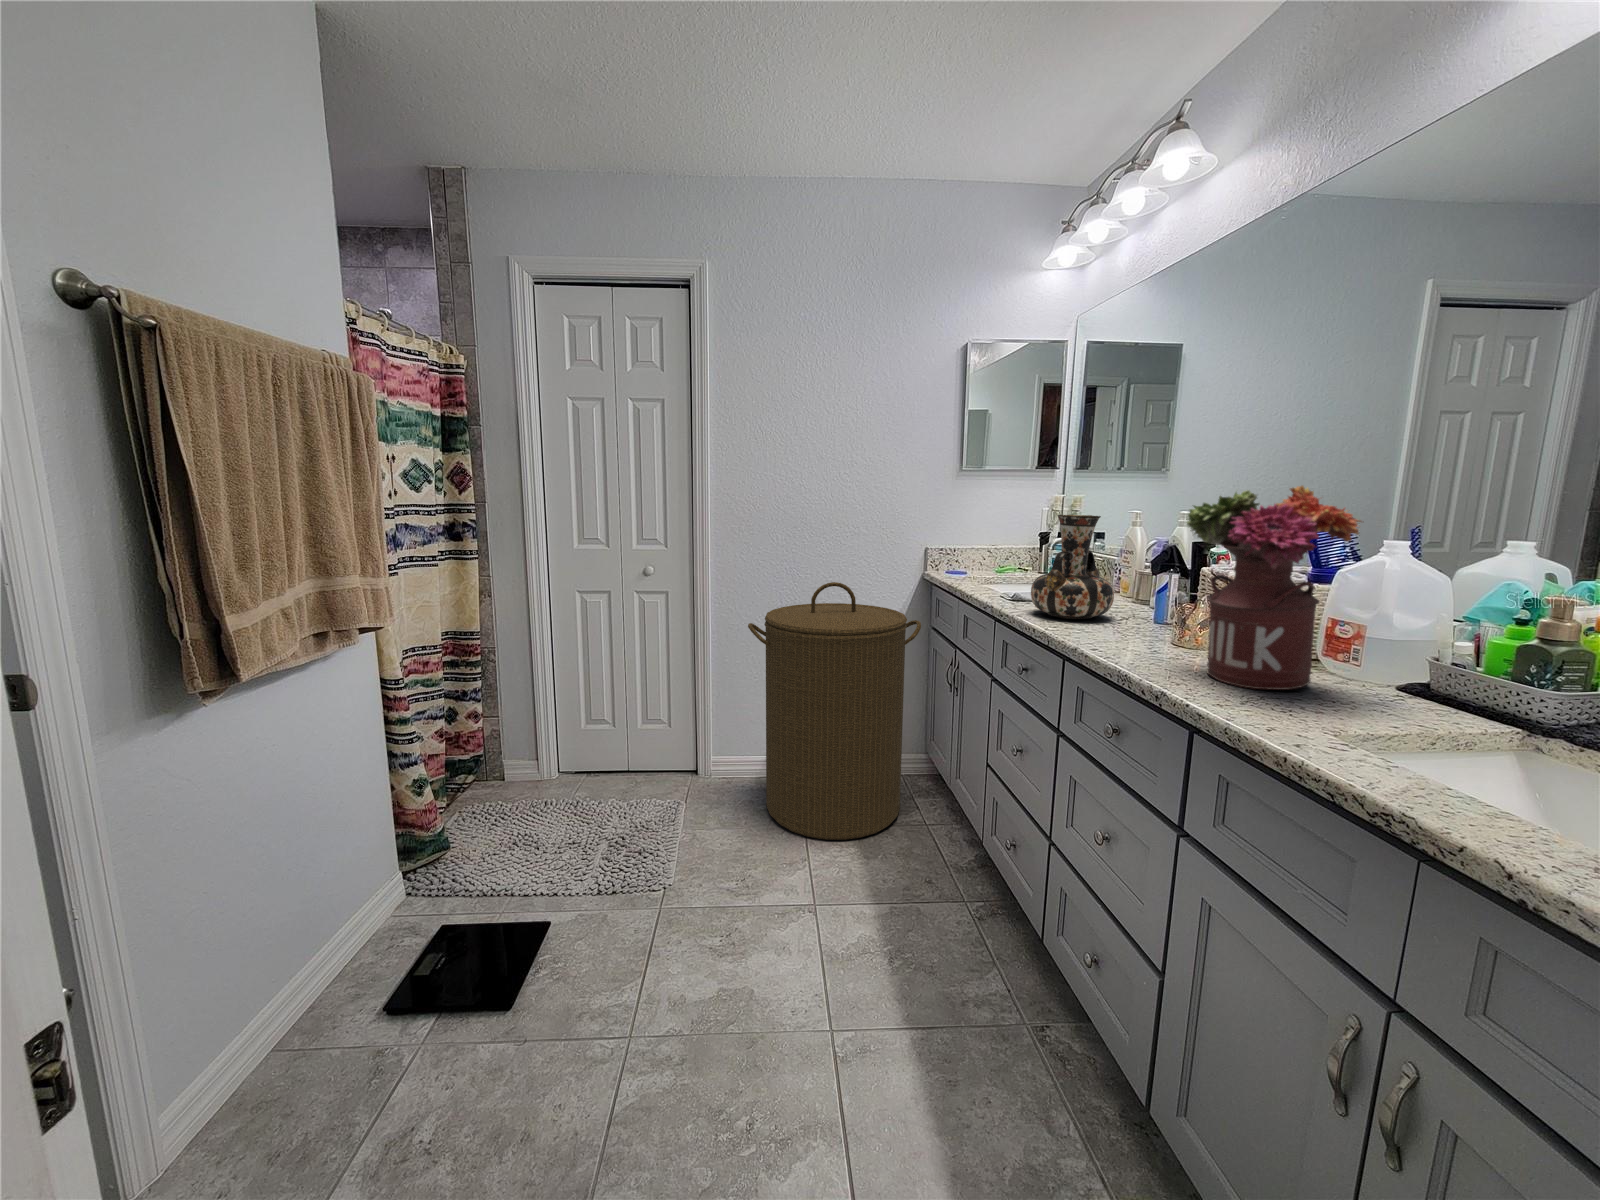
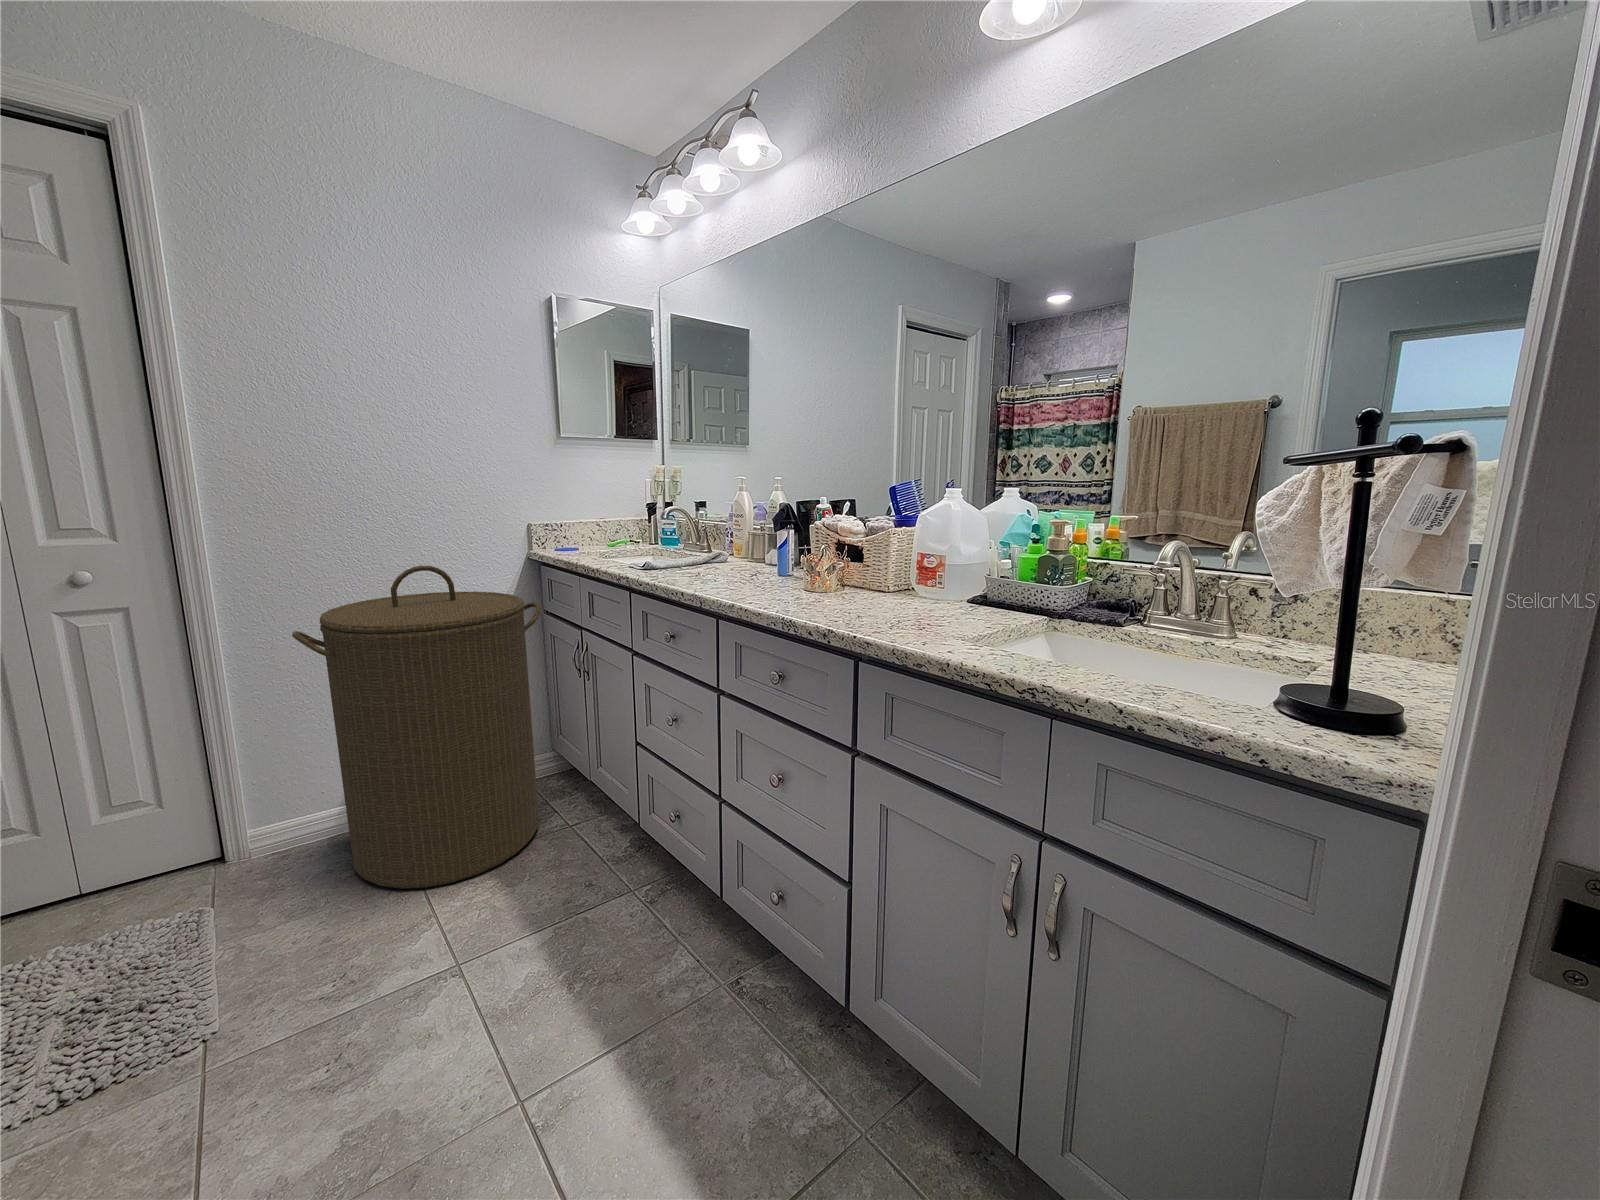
flower arrangement: present [1187,486,1361,690] -> none [821,439,946,615]
decorative vase: present [1031,514,1114,619] -> none [668,474,745,579]

